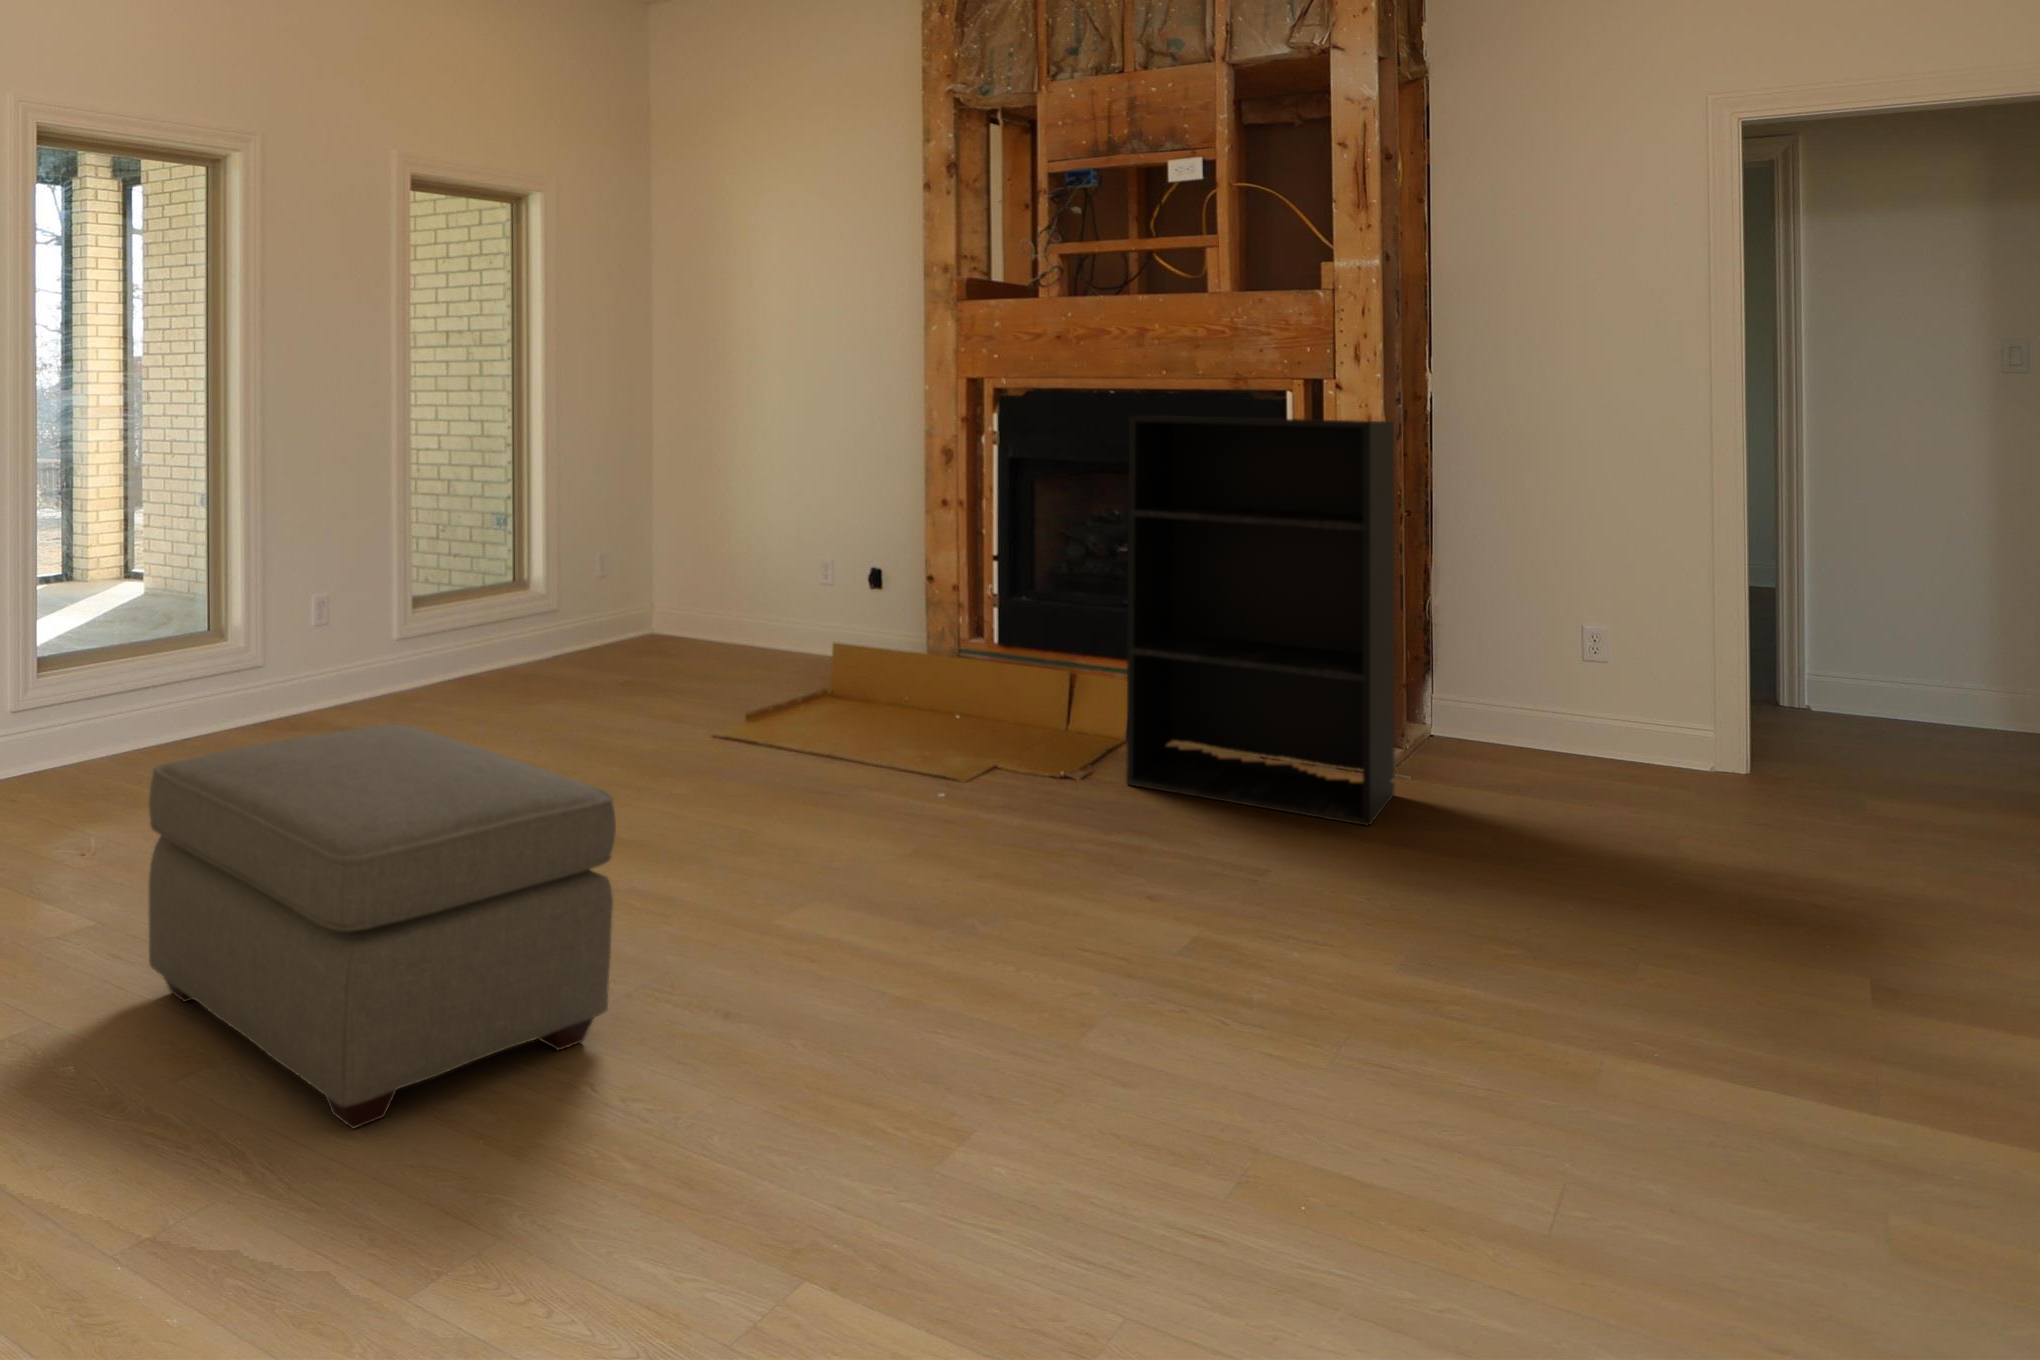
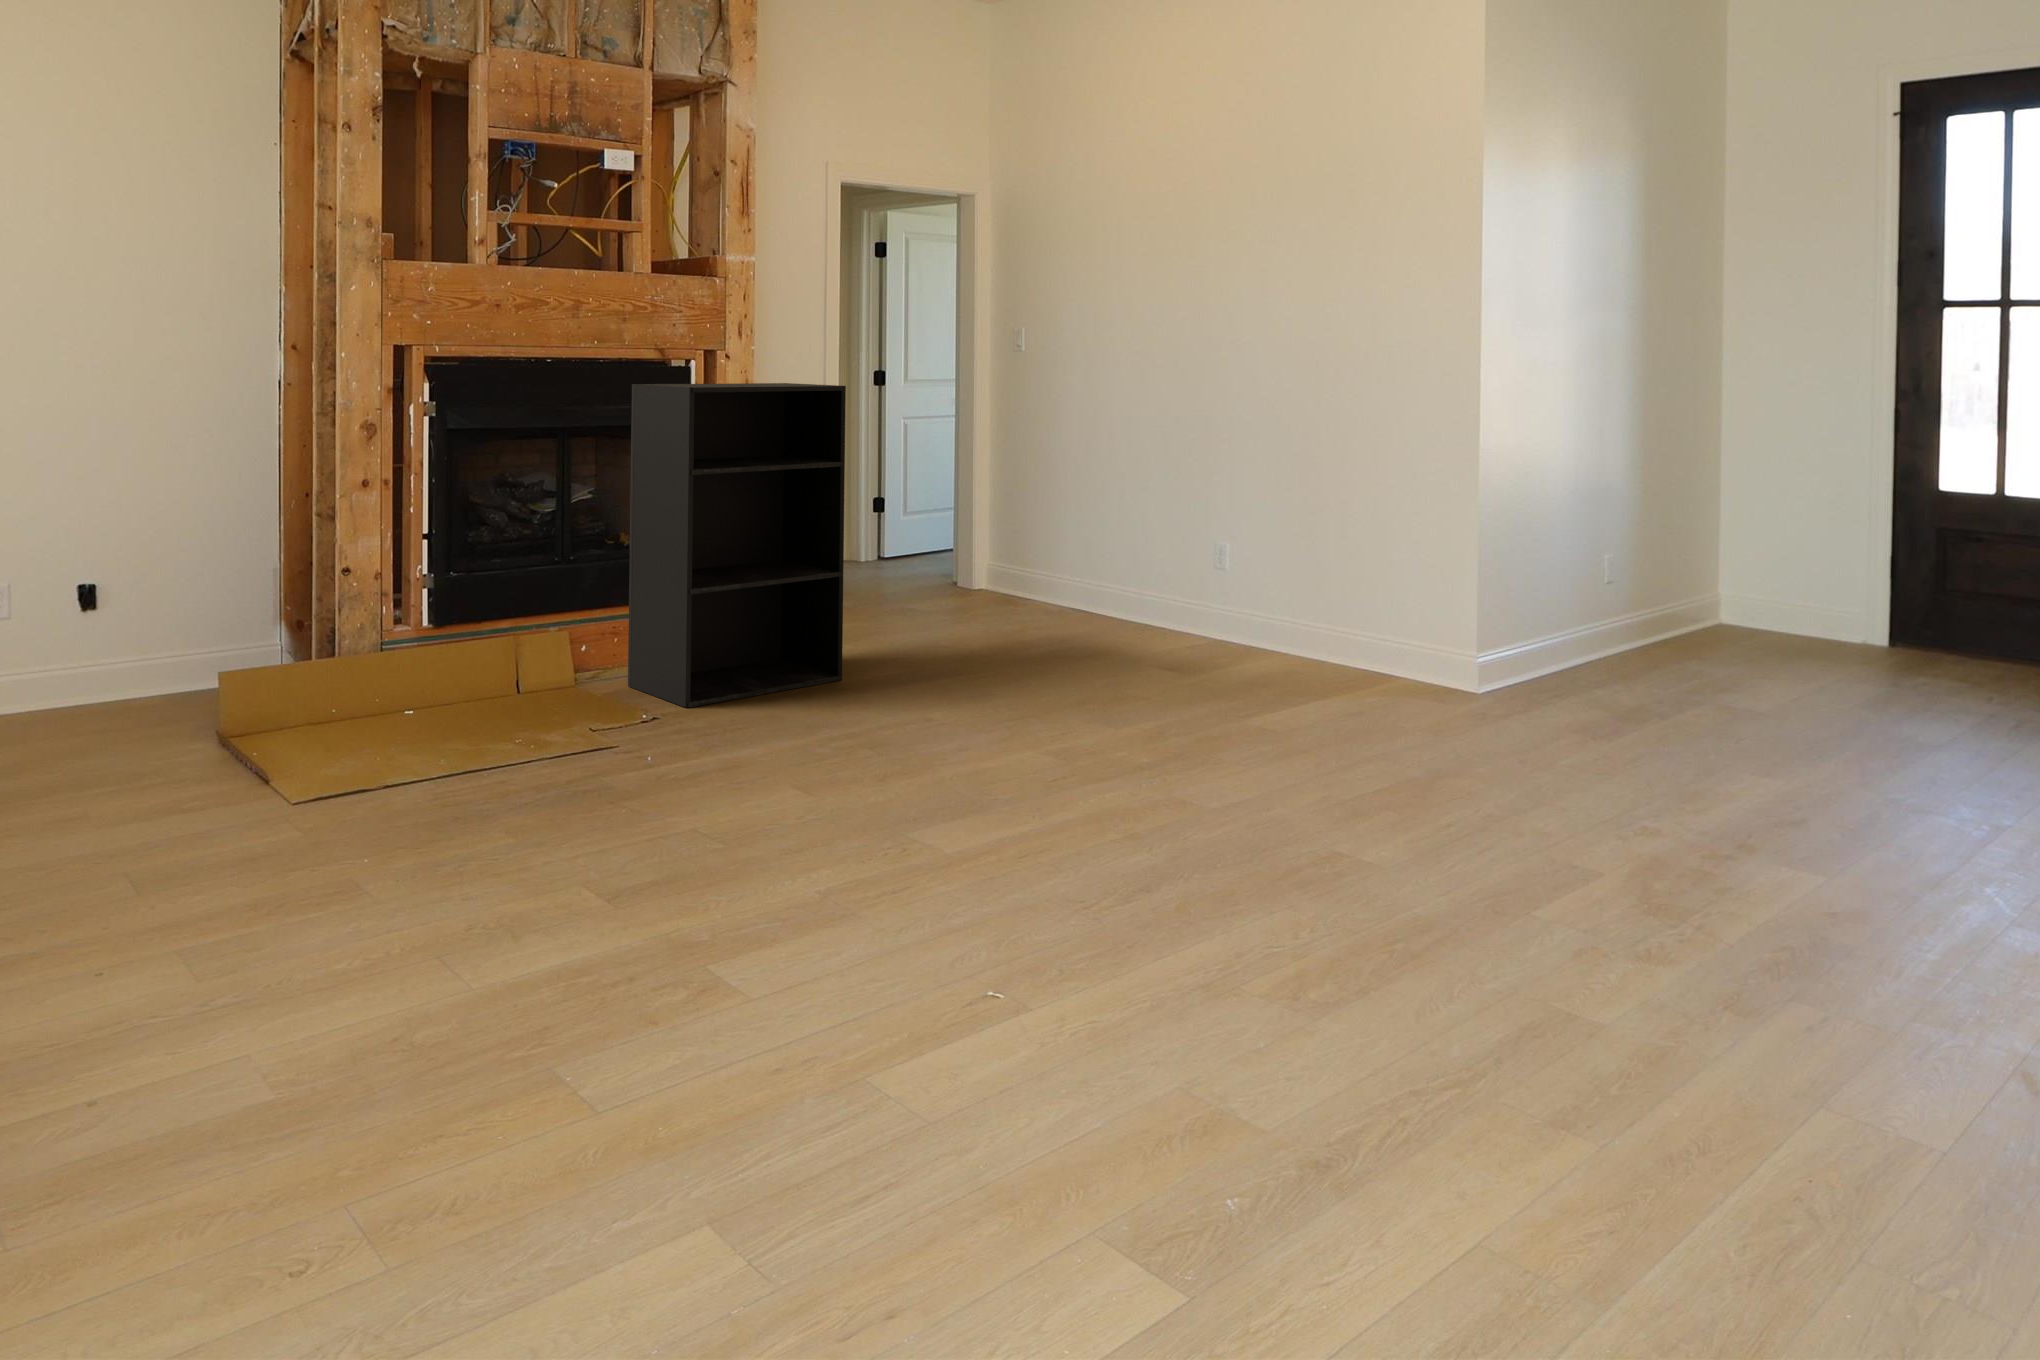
ottoman: present [148,725,616,1128] -> none [860,732,1331,1105]

